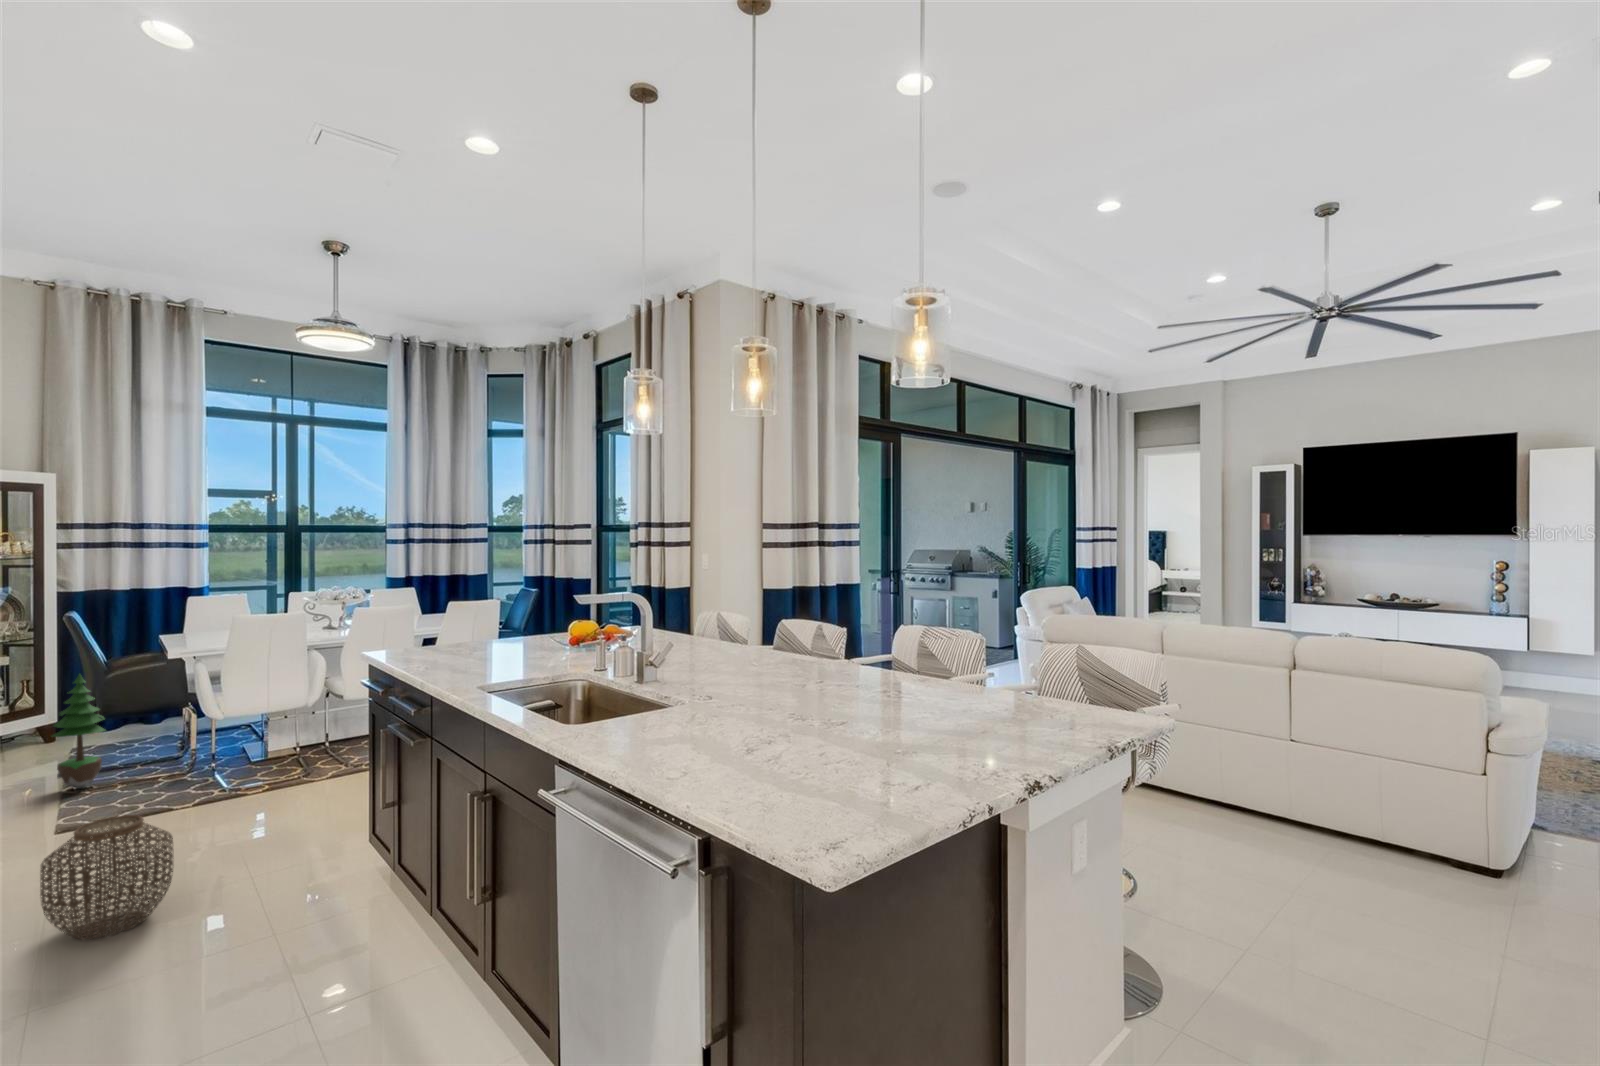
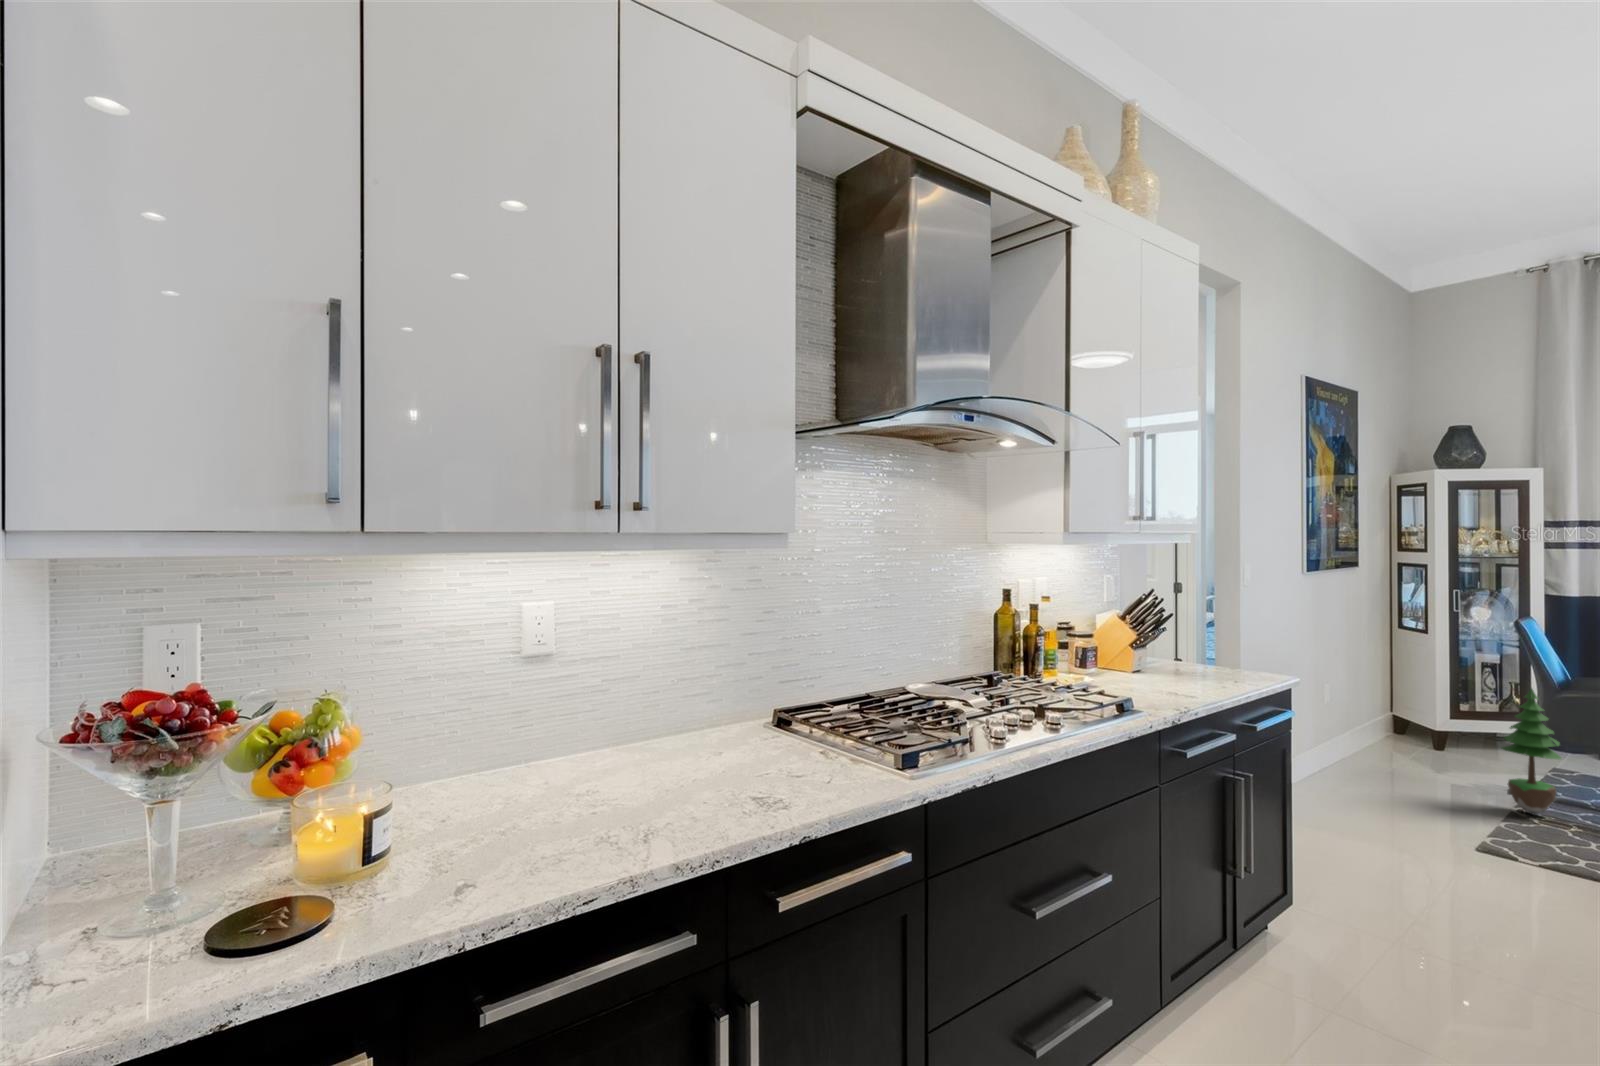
woven basket: present [40,815,173,939] -> none [1390,852,1531,992]

